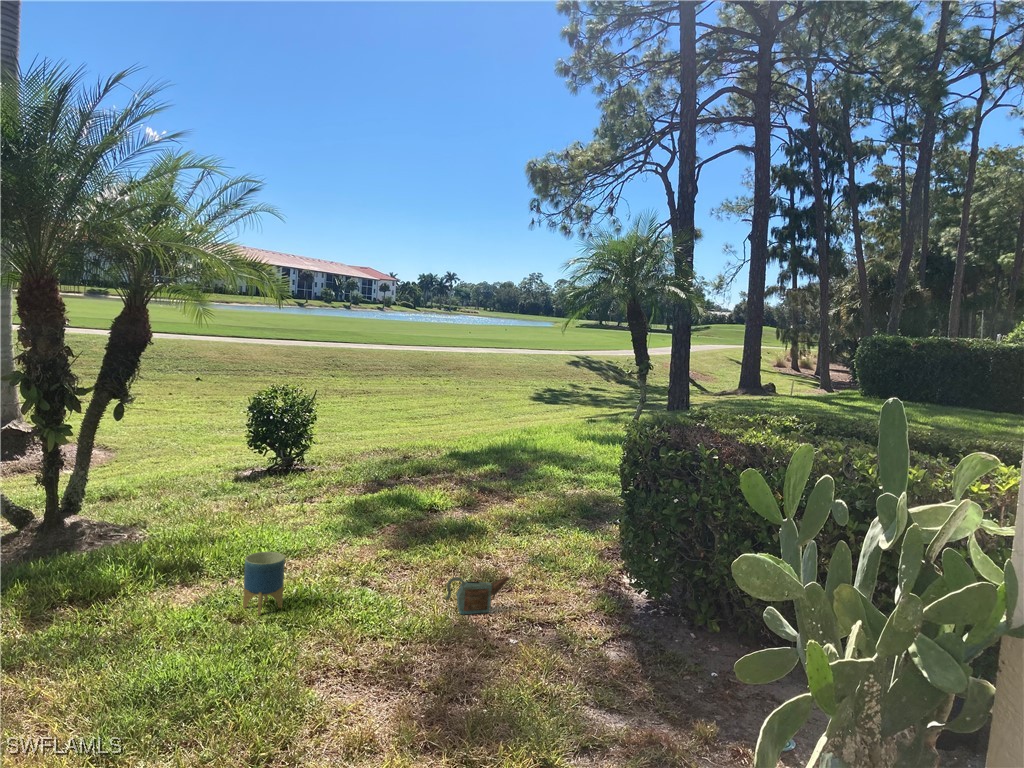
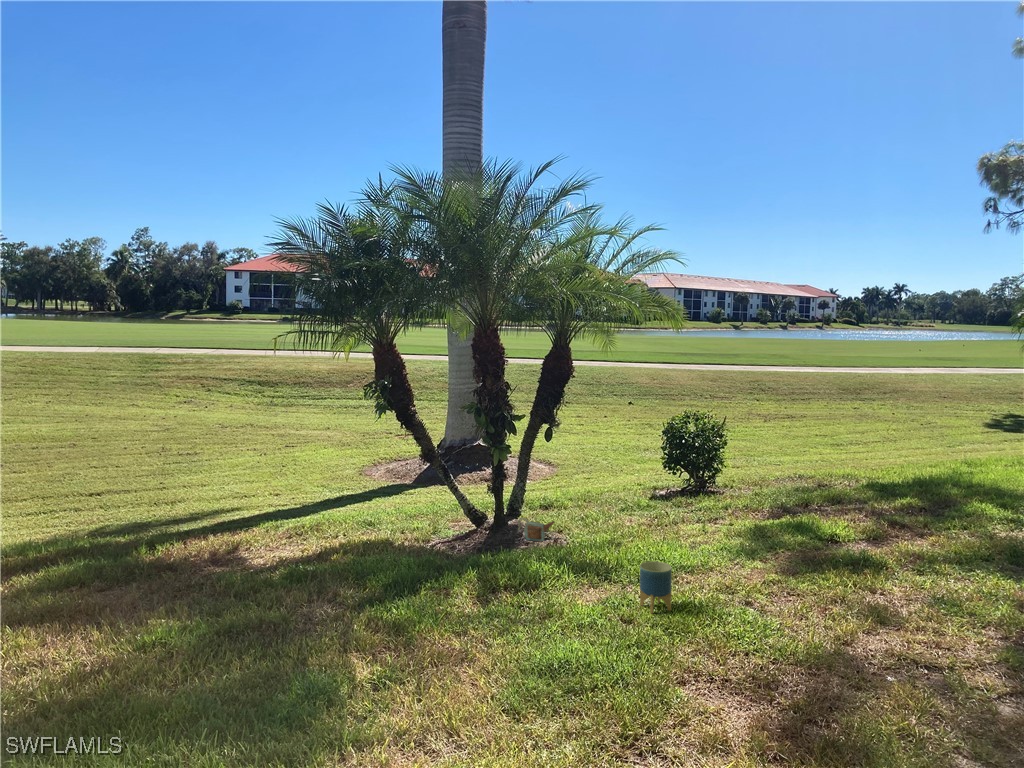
watering can: present [445,577,509,614] -> present [518,518,555,541]

